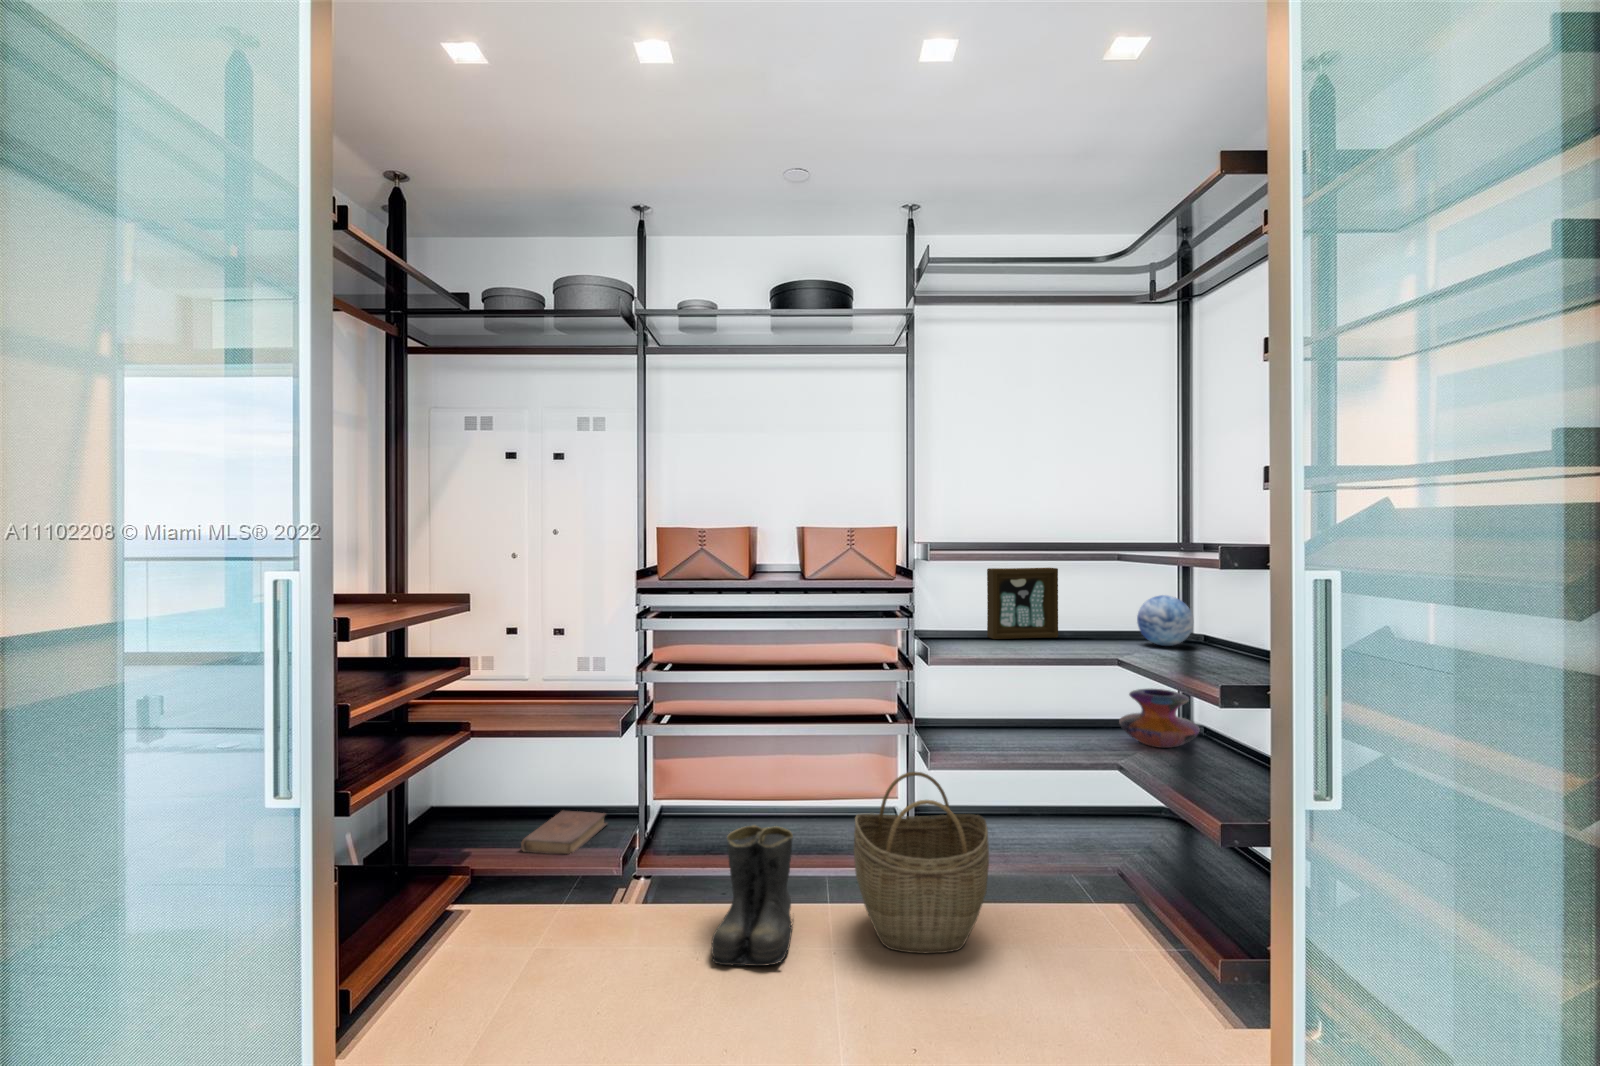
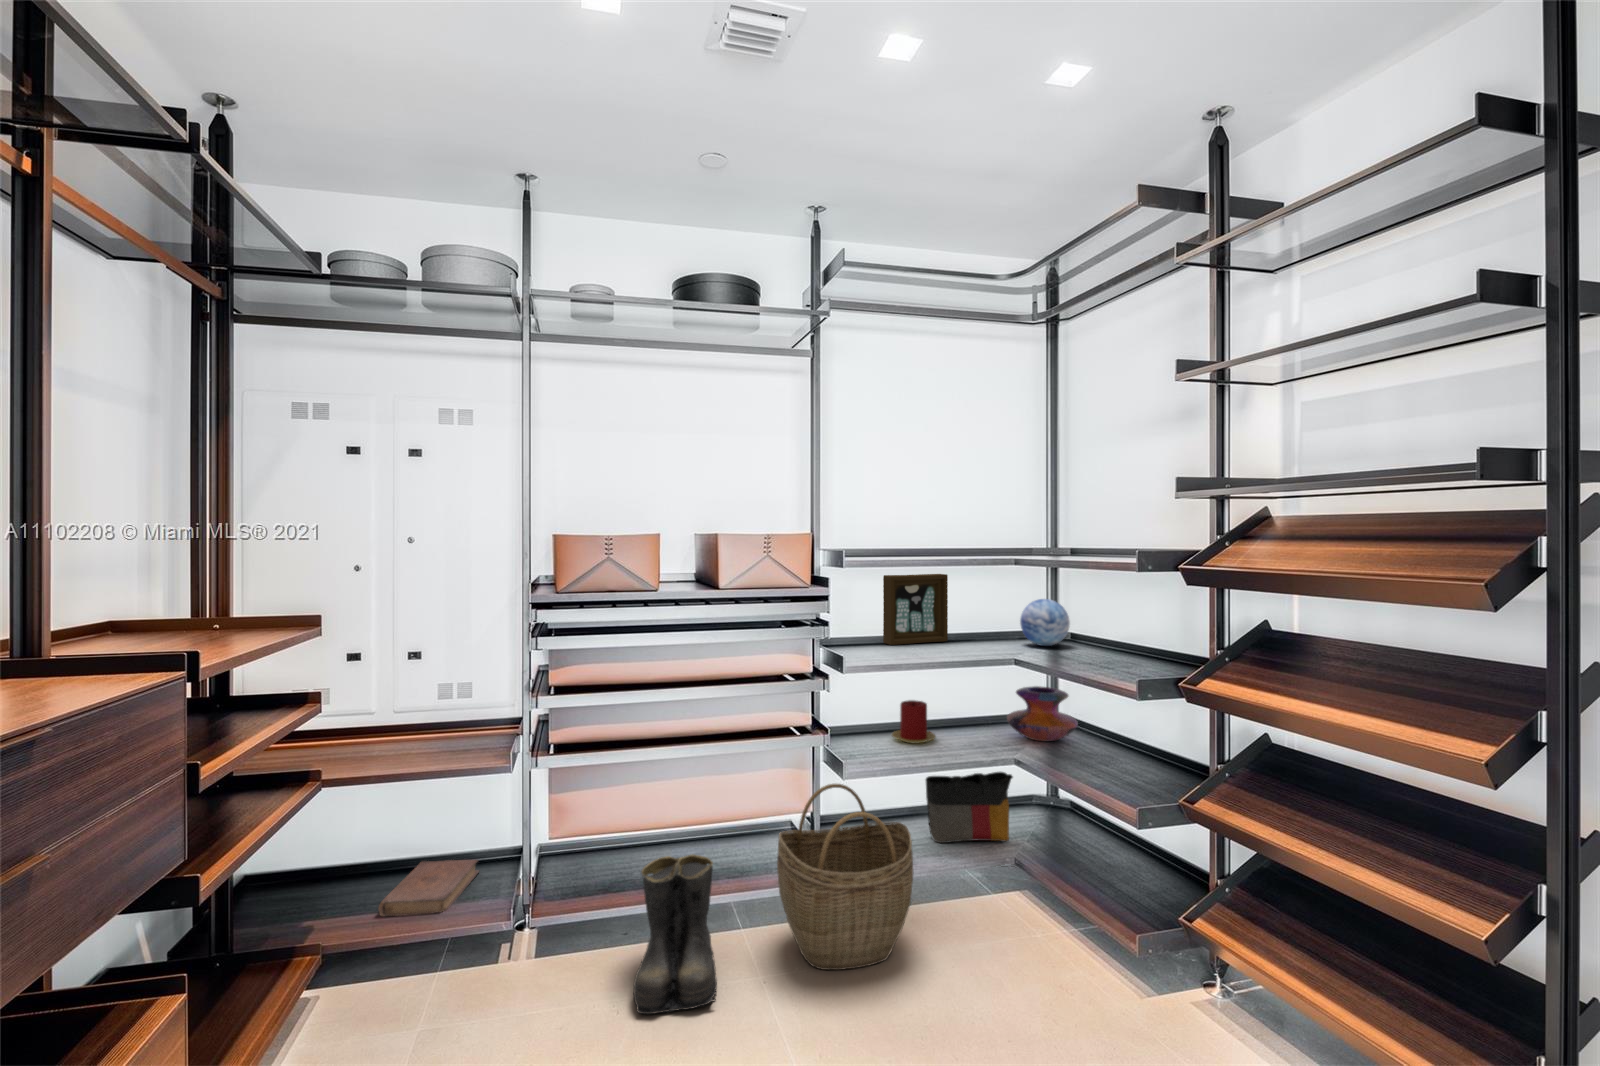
candle: none [992,696,1038,740] -> present [892,700,936,743]
tote bag: none [1026,775,1123,850] -> present [926,772,1013,843]

